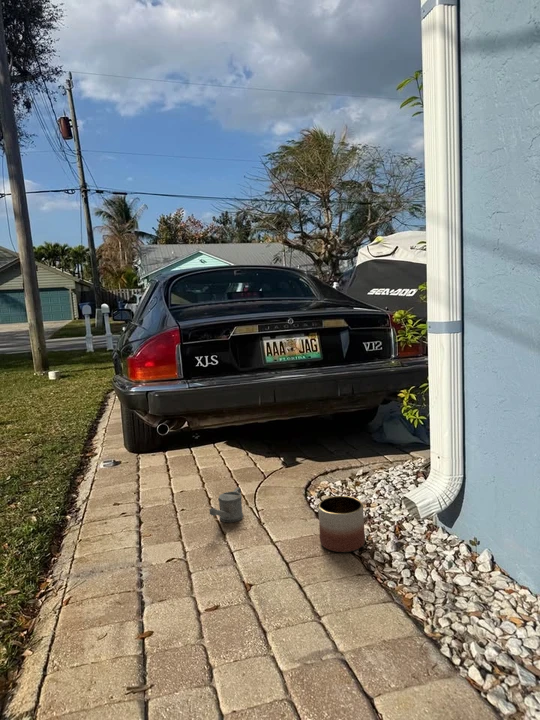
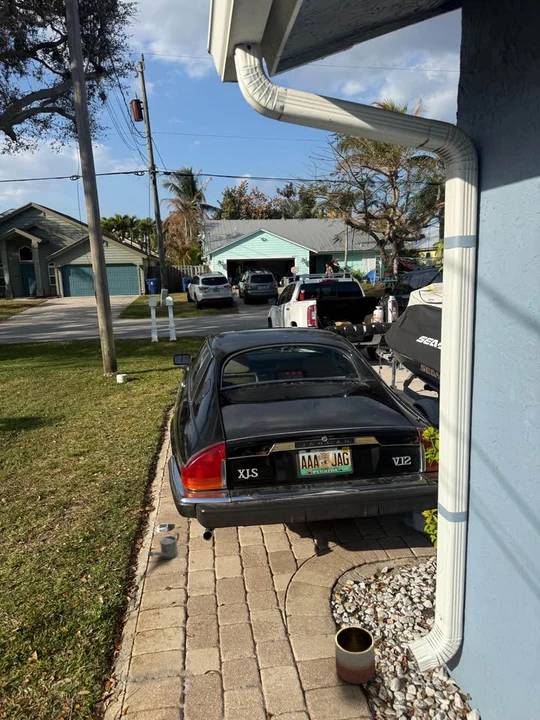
watering can: present [209,487,243,523] -> present [149,532,179,559]

